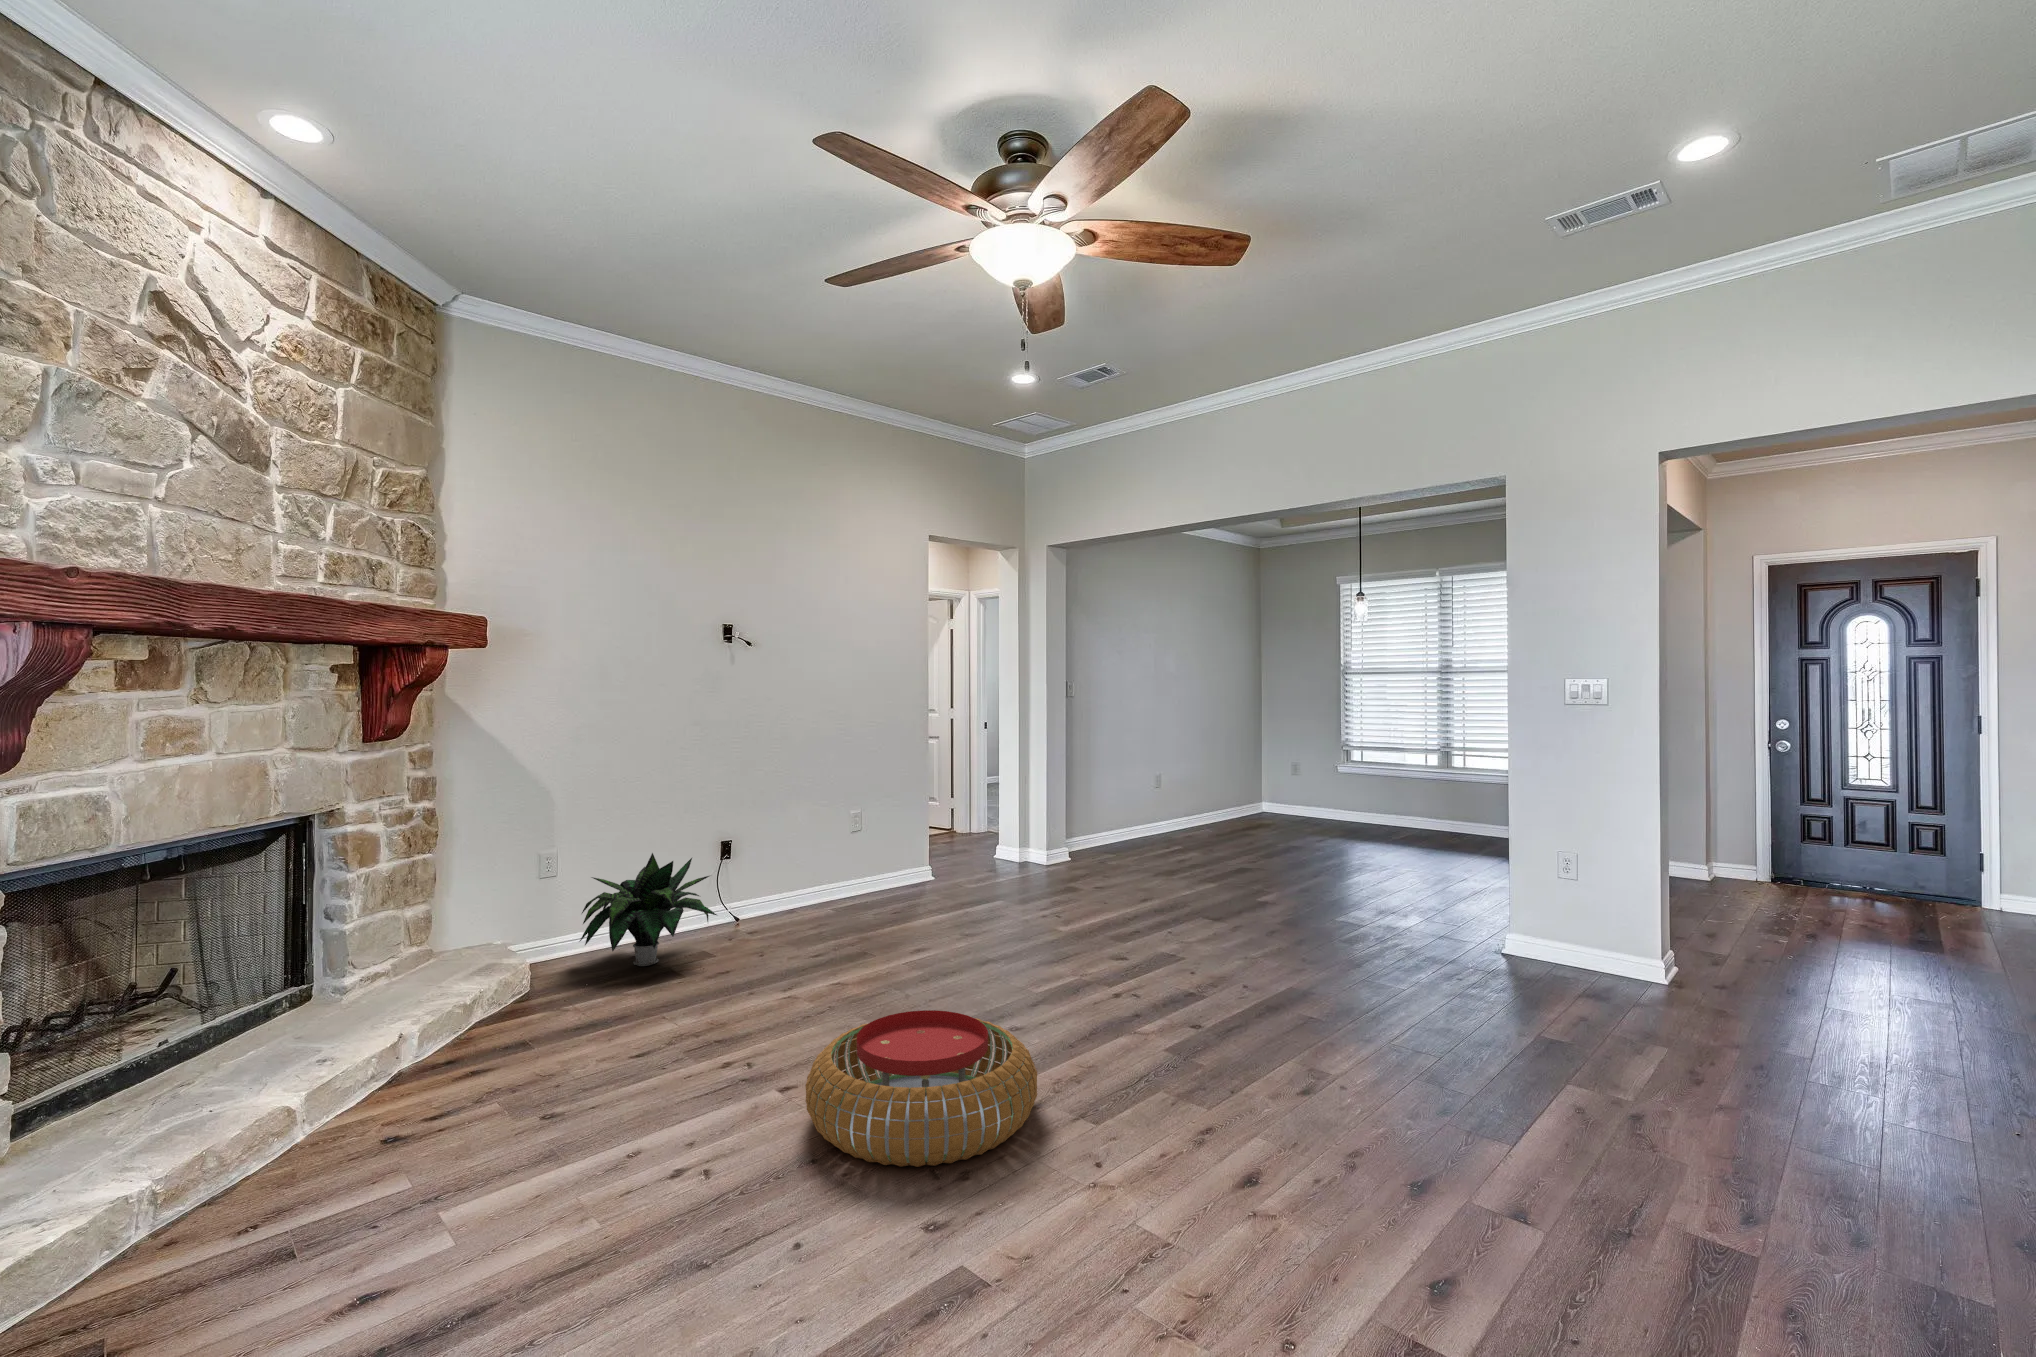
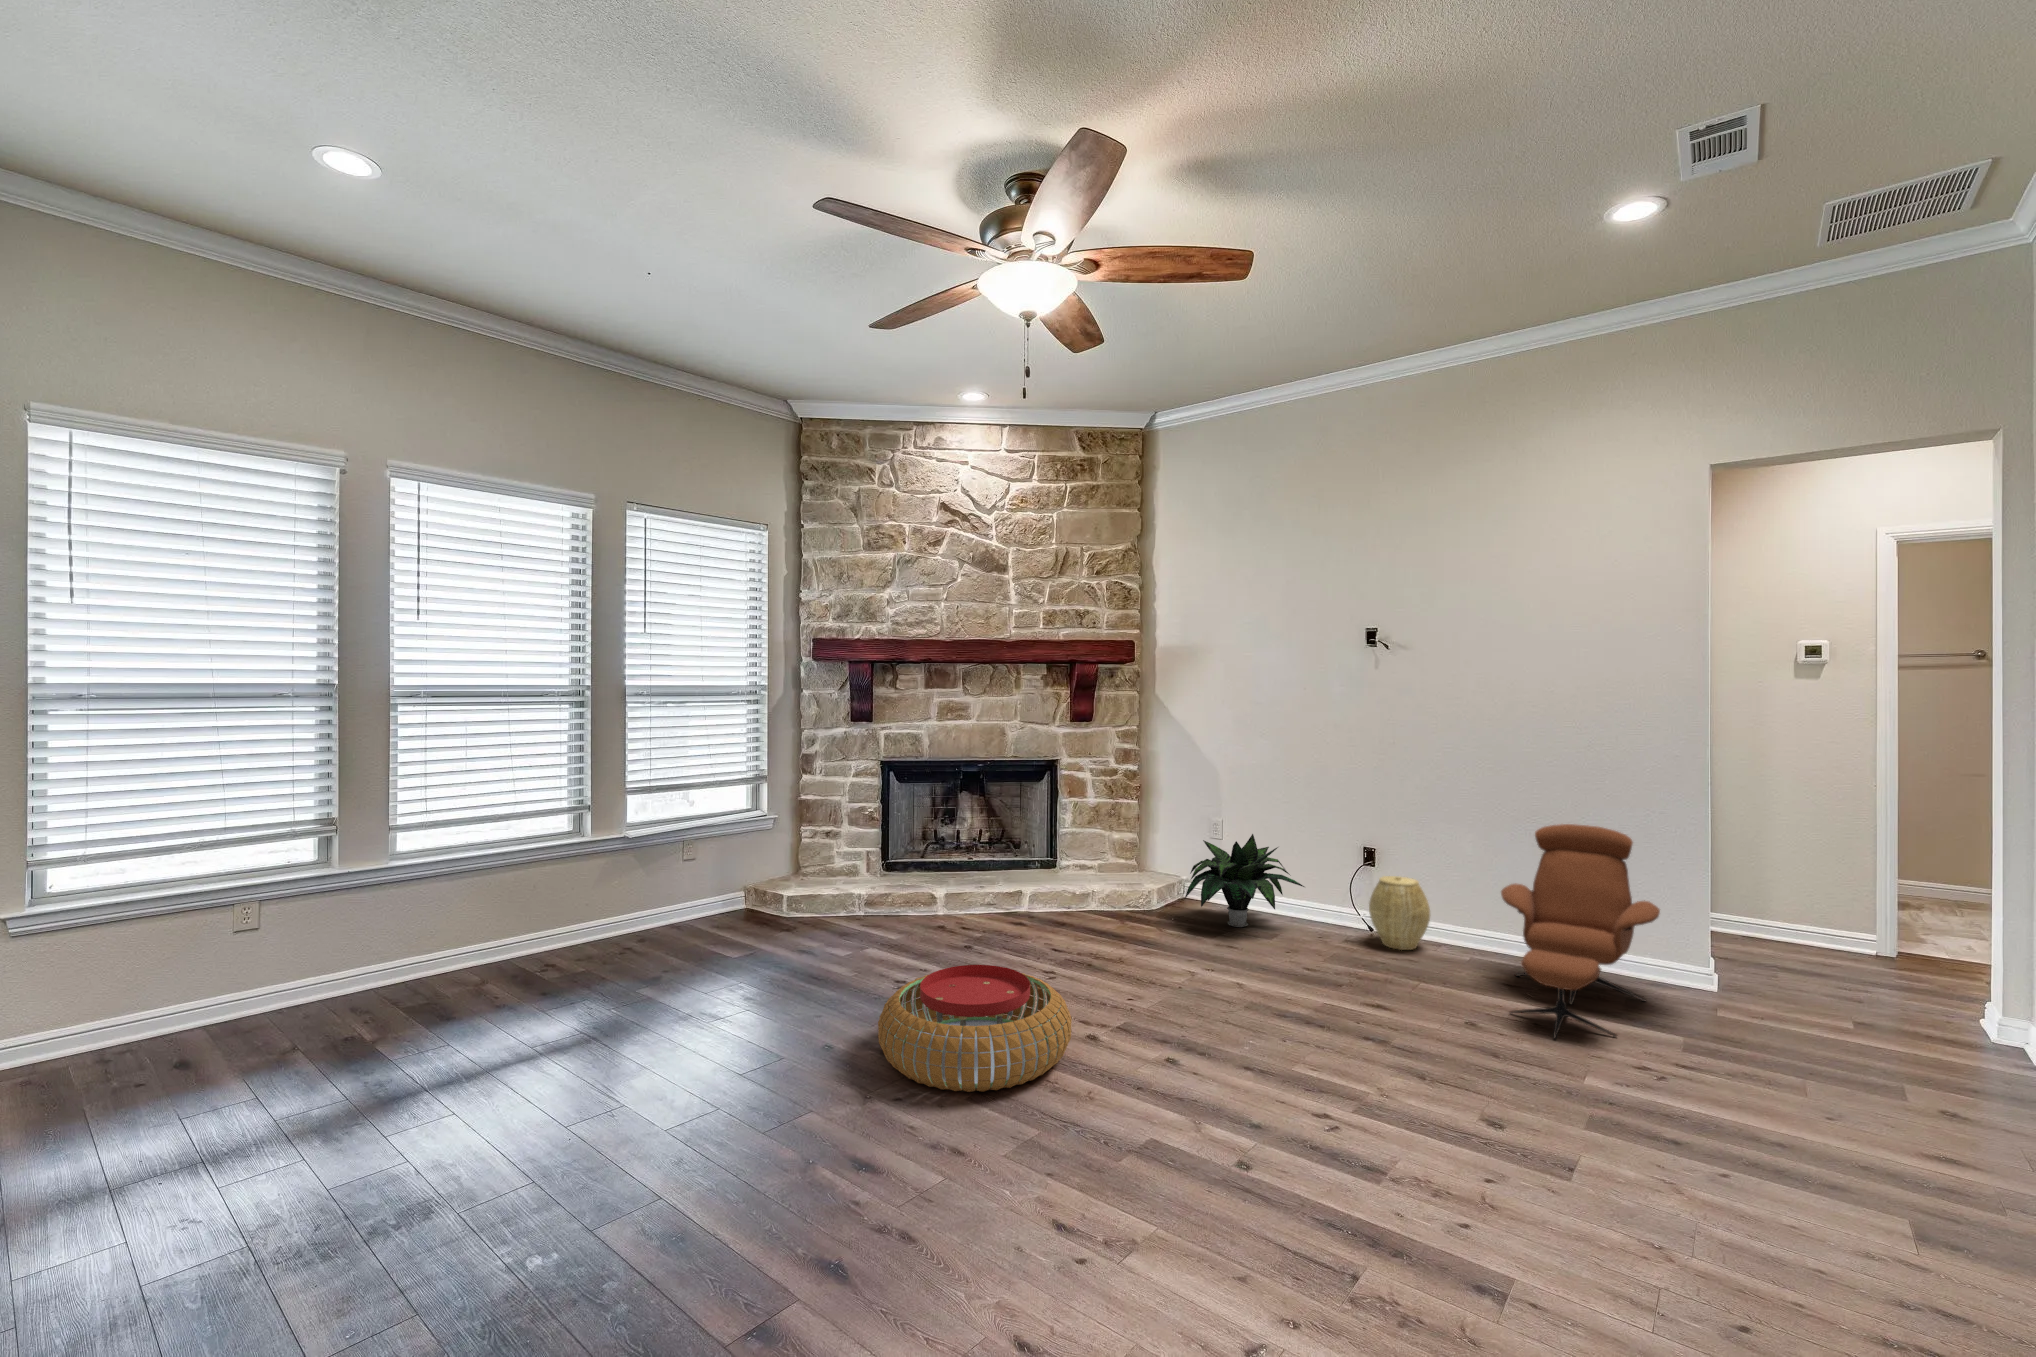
lounge chair: none [855,784,983,925] -> present [1501,824,1660,1039]
woven basket: none [747,859,800,927] -> present [1369,876,1430,950]

